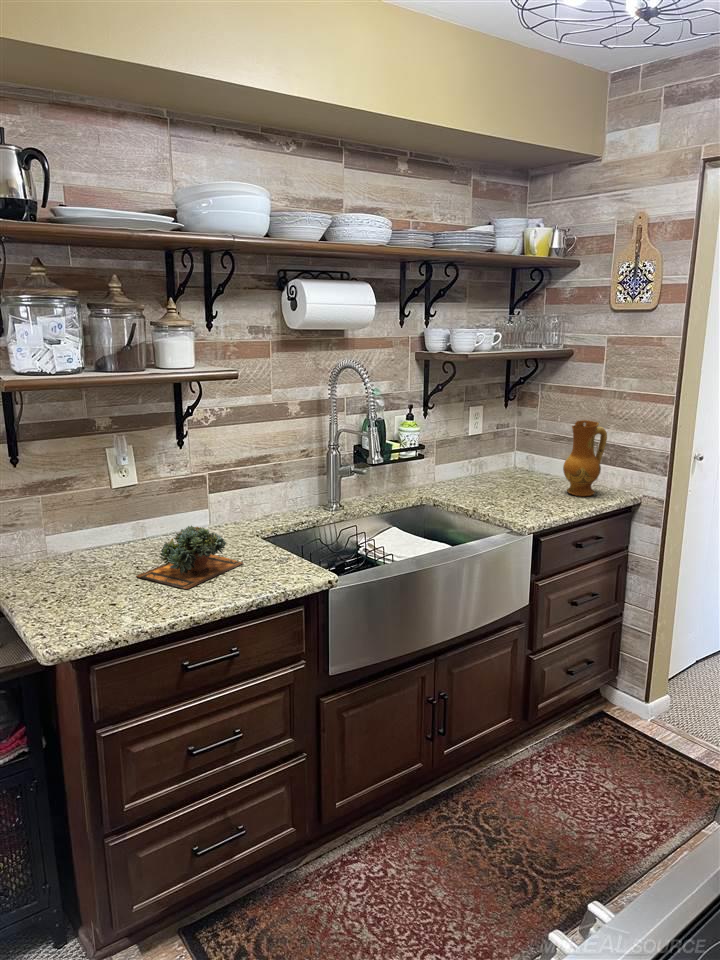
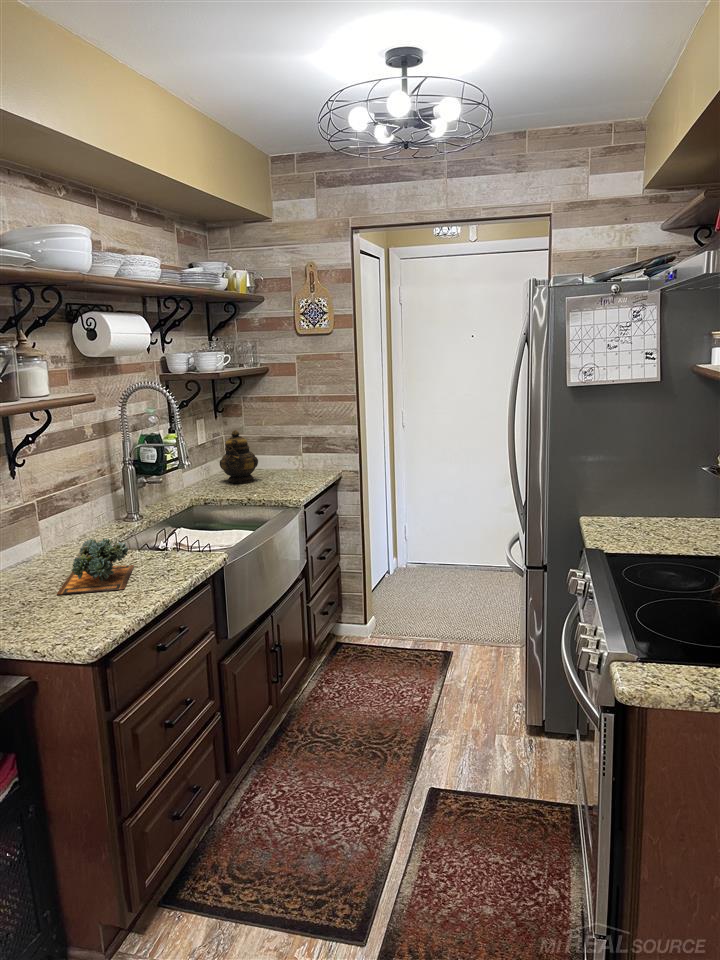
ceramic jug: present [563,420,607,496] -> none [287,419,315,479]
teapot: none [484,424,528,488] -> present [220,430,258,483]

